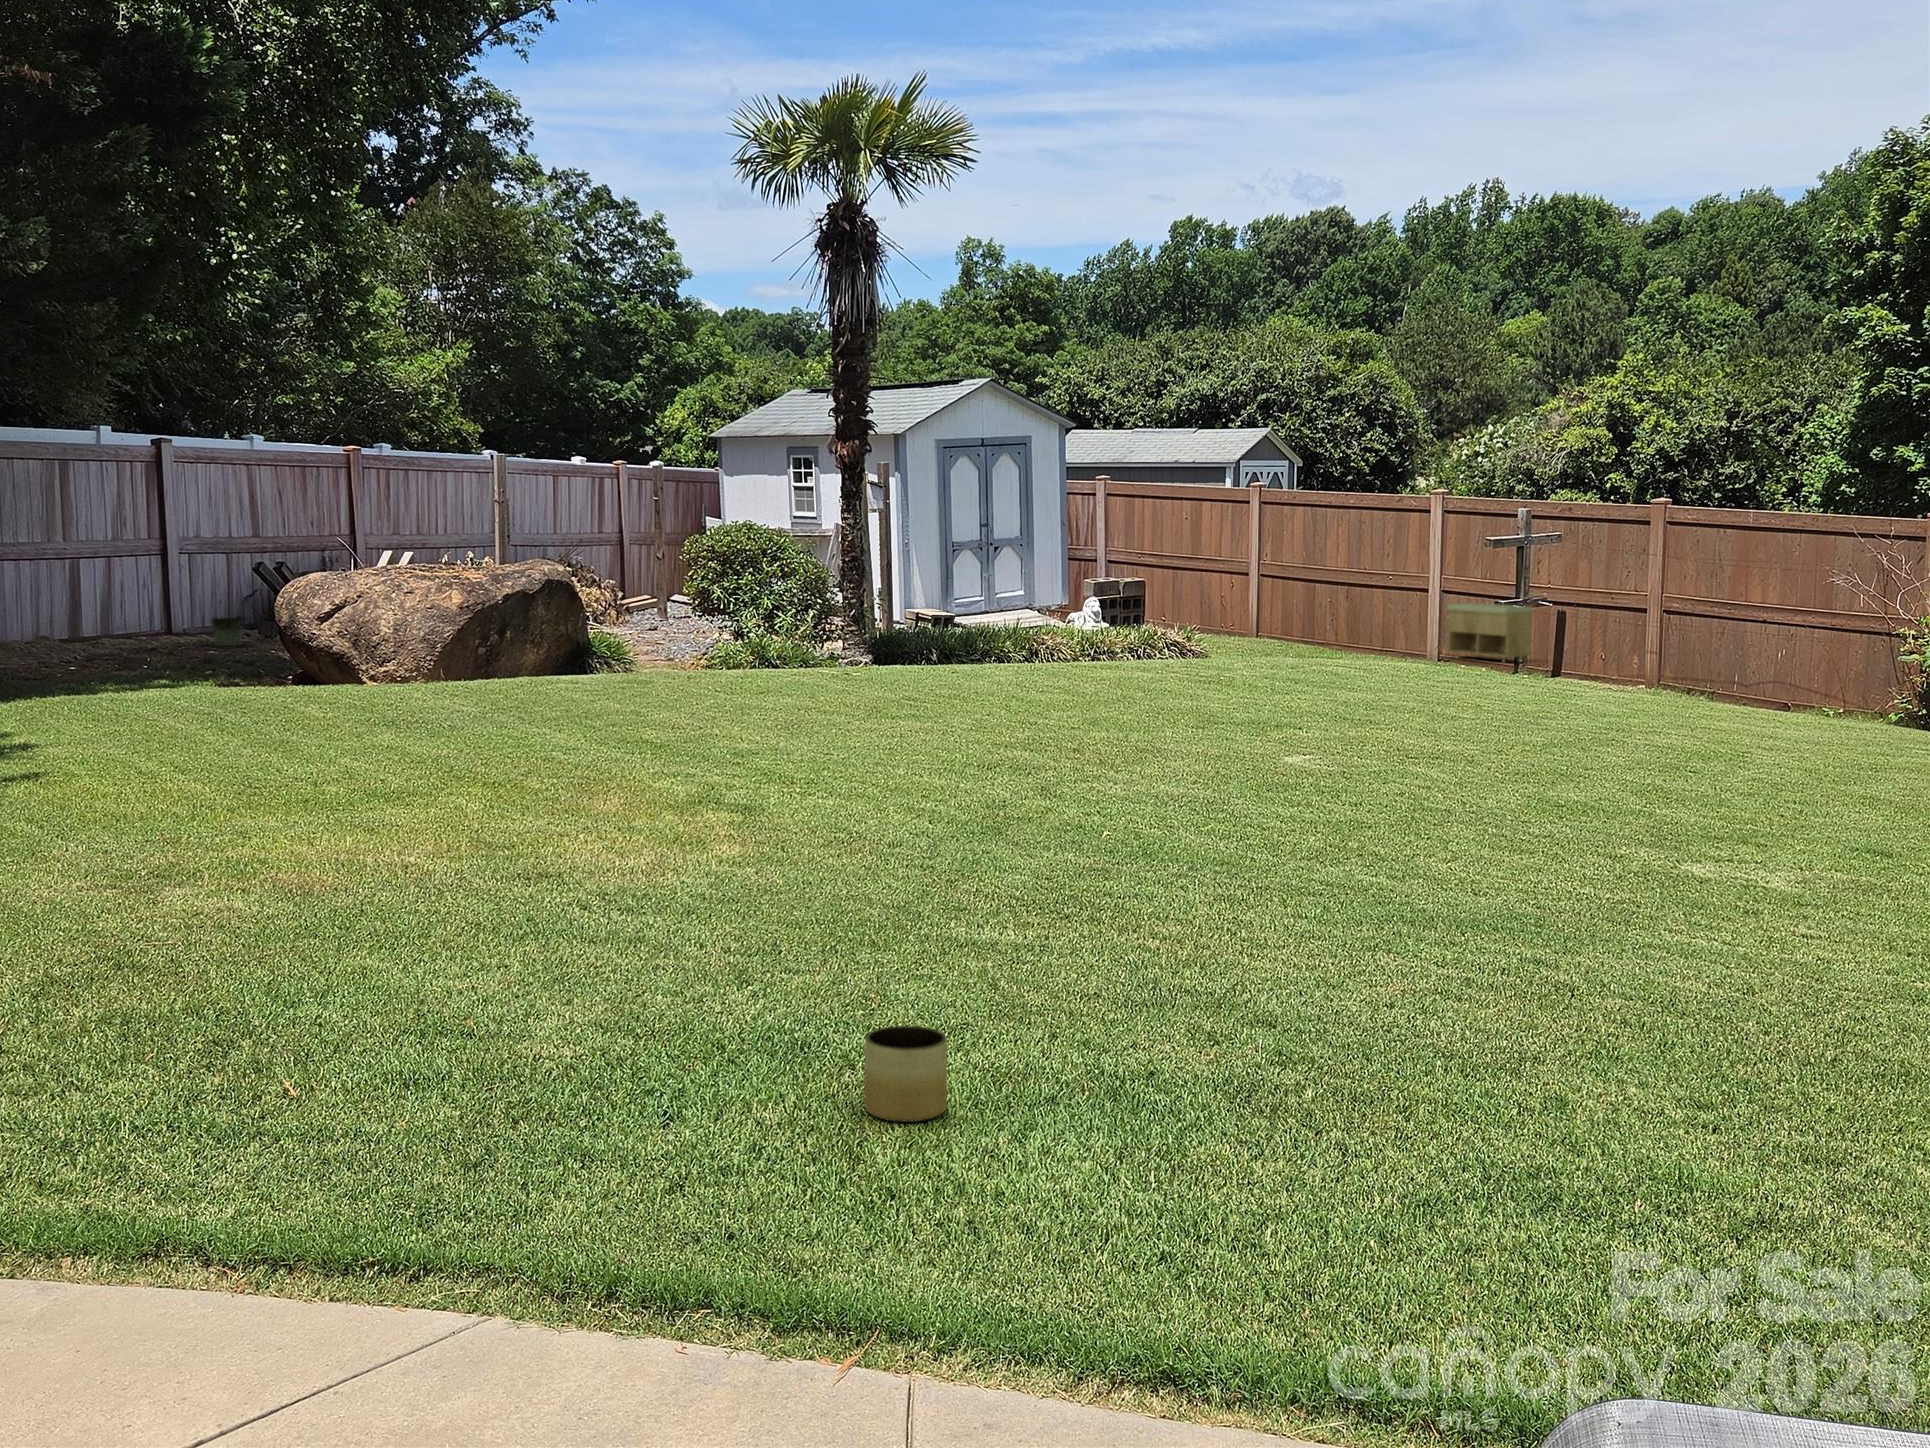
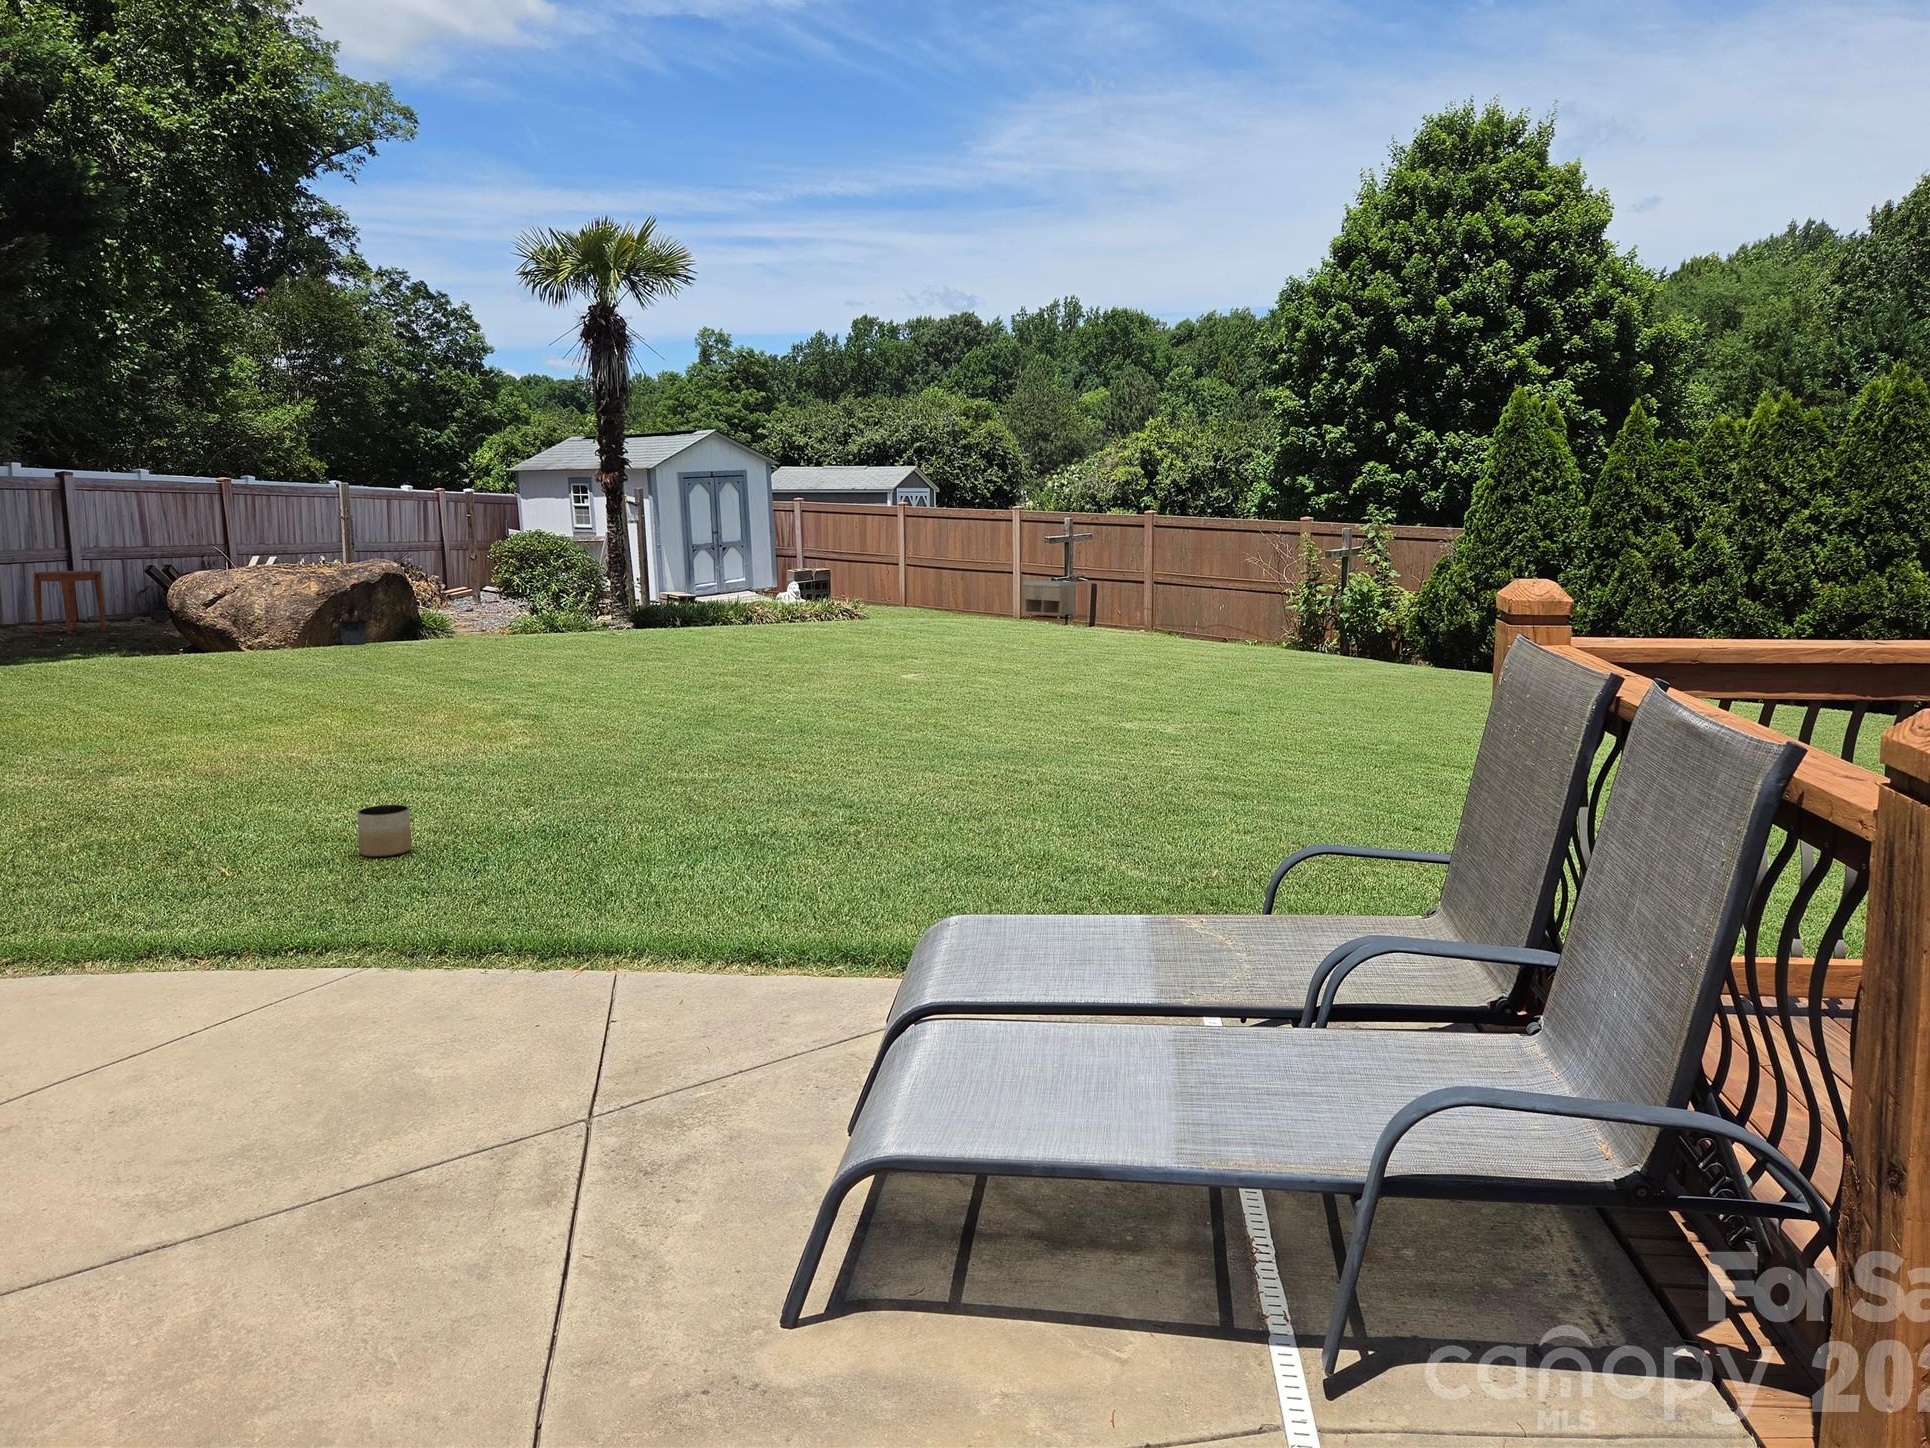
side table: none [120,570,202,653] -> present [33,571,106,634]
bucket: present [211,616,244,646] -> present [339,619,368,645]
planter: present [864,1025,947,1122] -> present [357,805,412,857]

